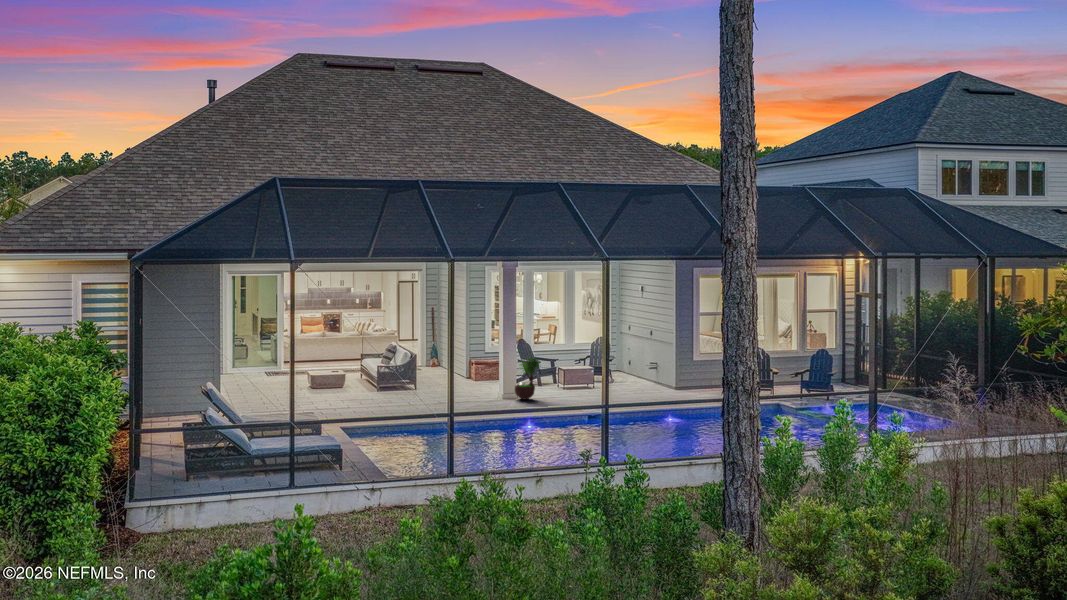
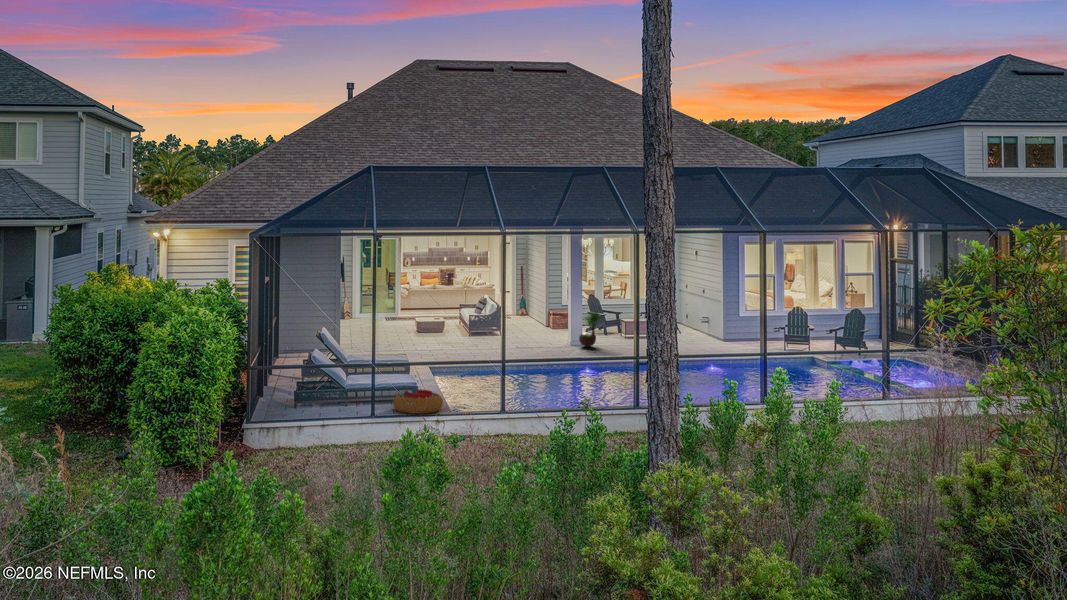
pouf: none [316,453,379,483] -> present [393,390,443,414]

